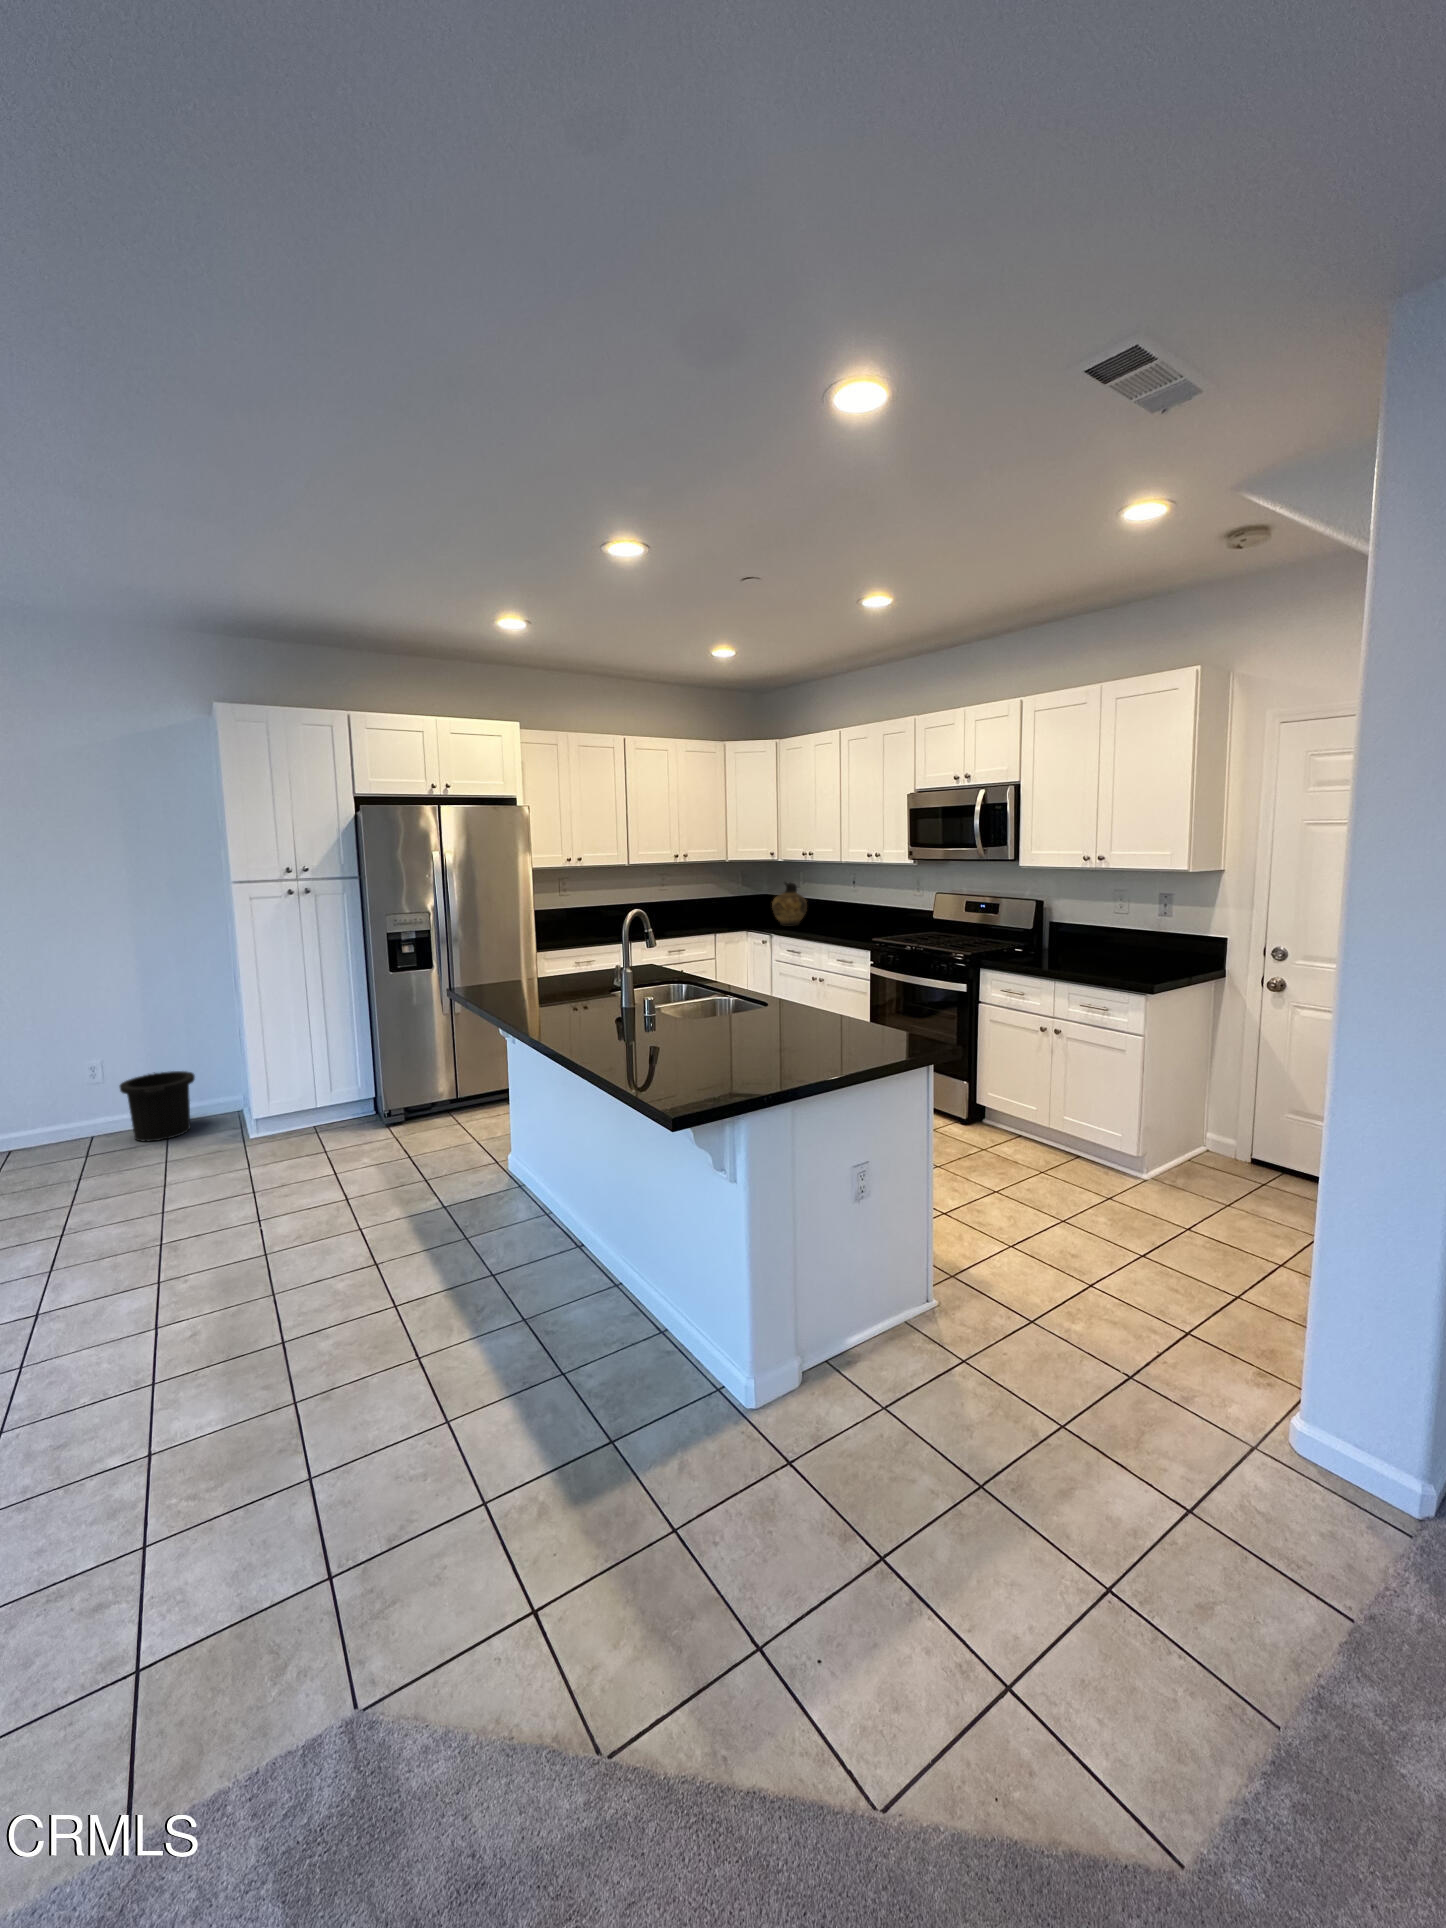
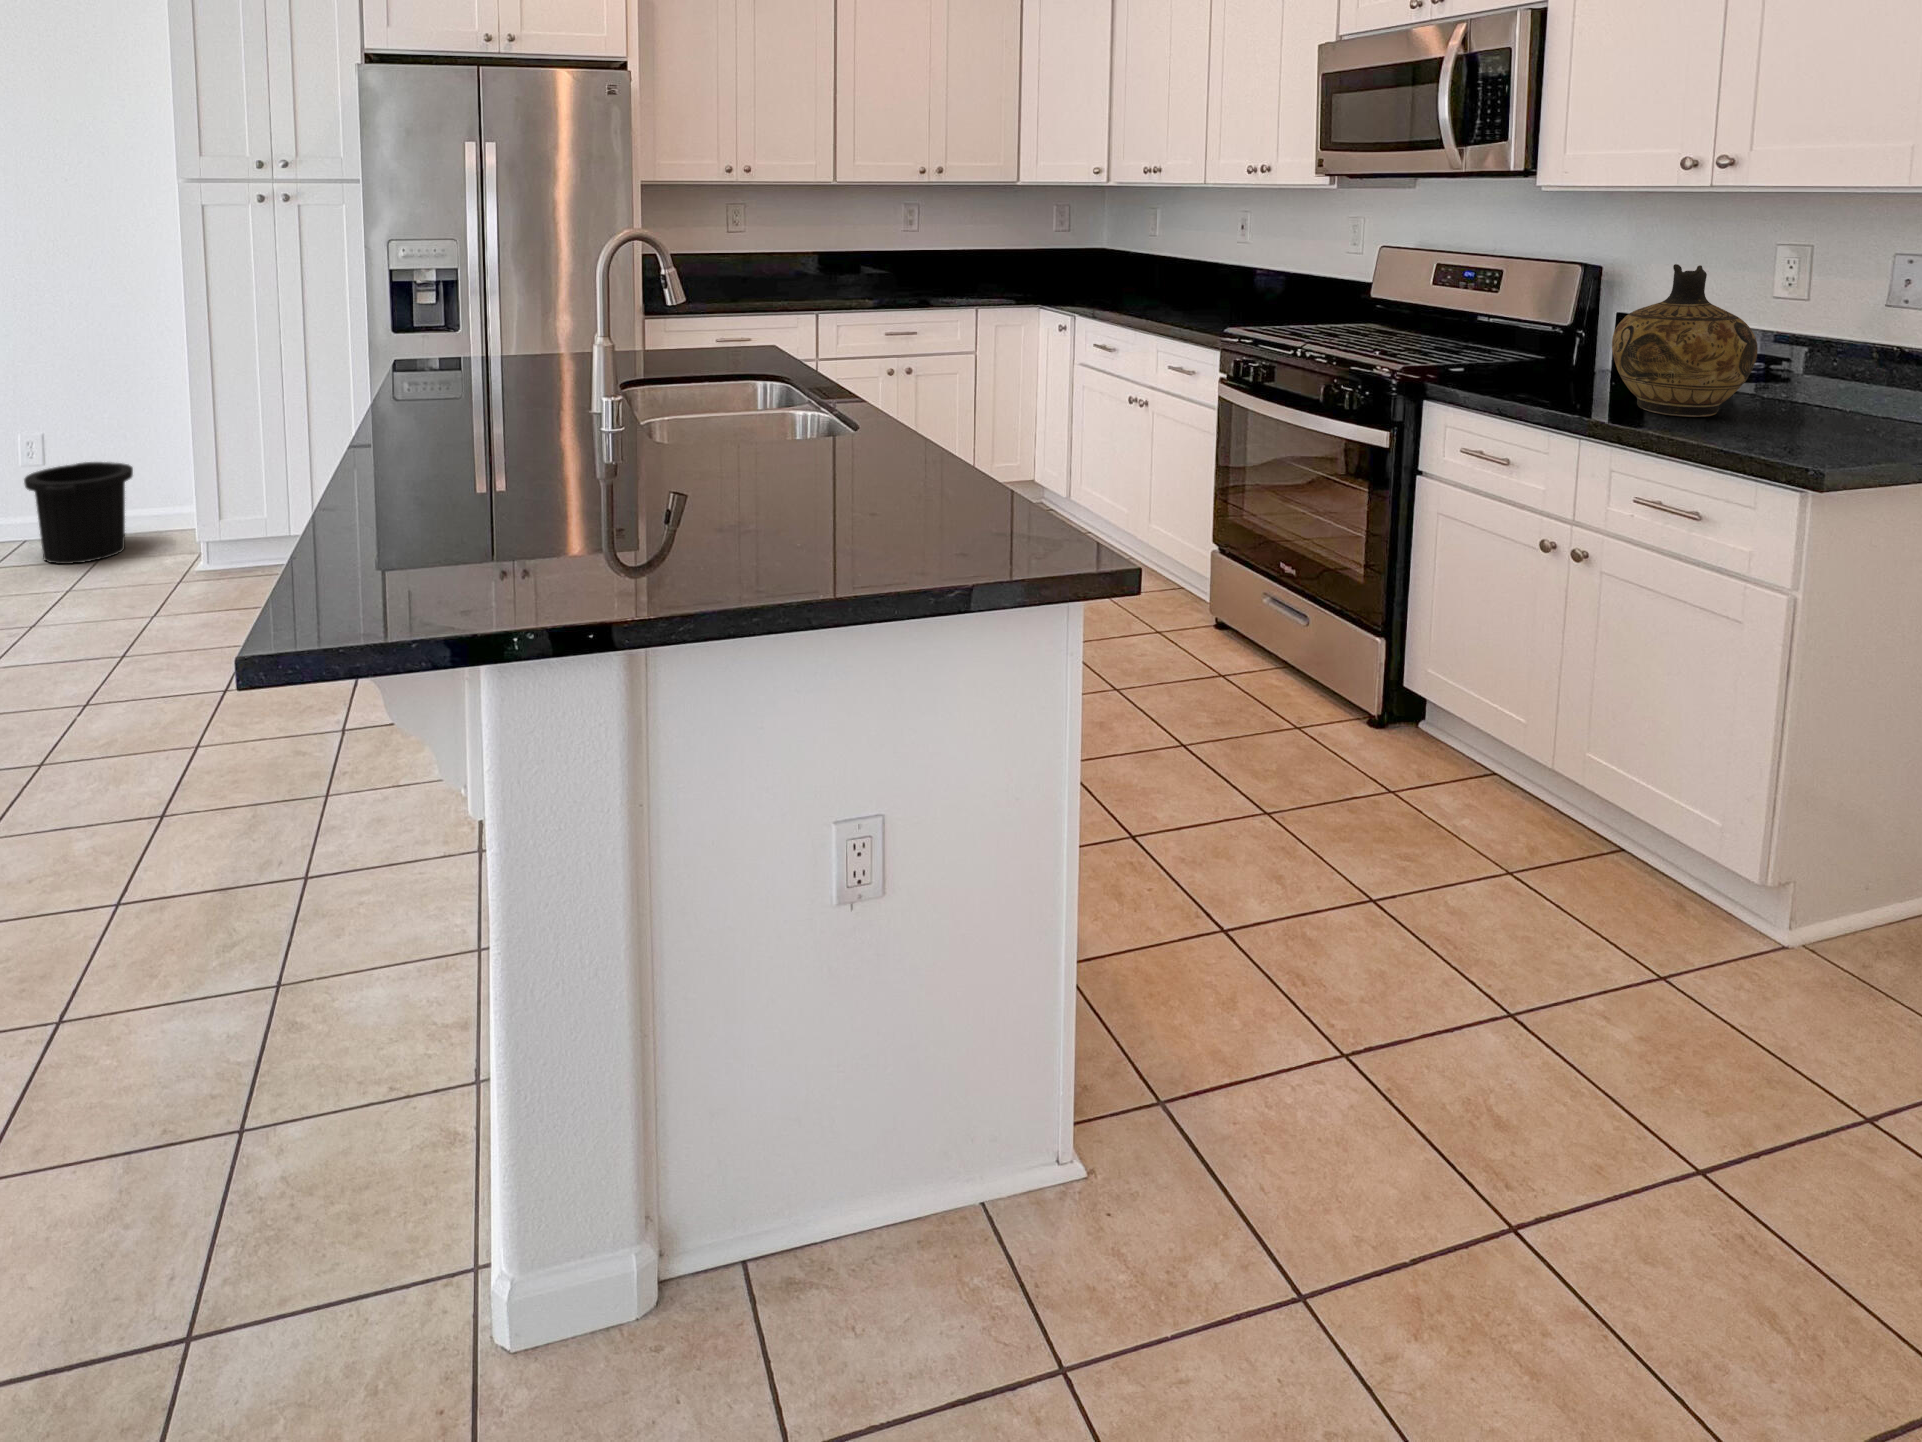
ceramic jug: present [772,882,807,926] -> present [1612,264,1758,417]

